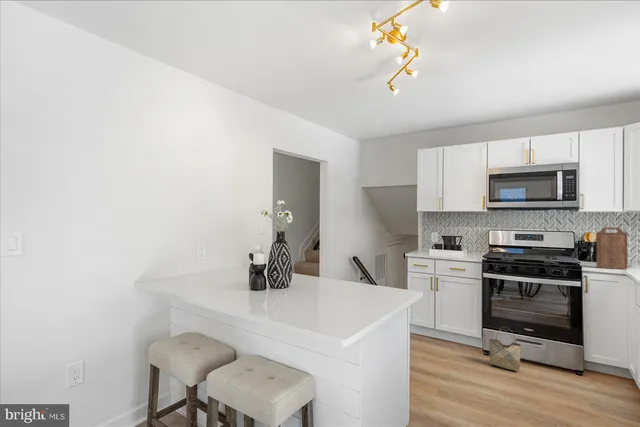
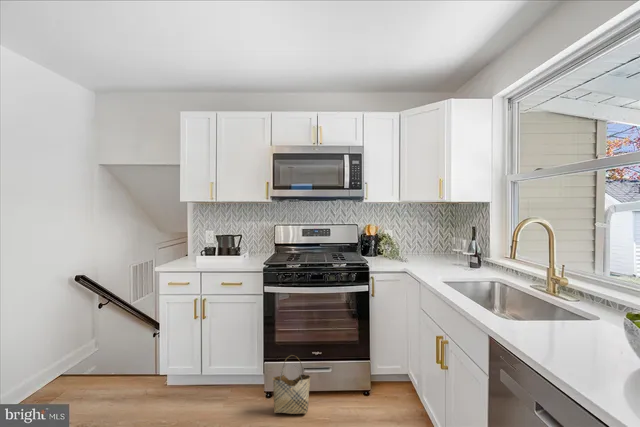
cutting board: present [596,227,627,269] -> none [381,220,406,266]

